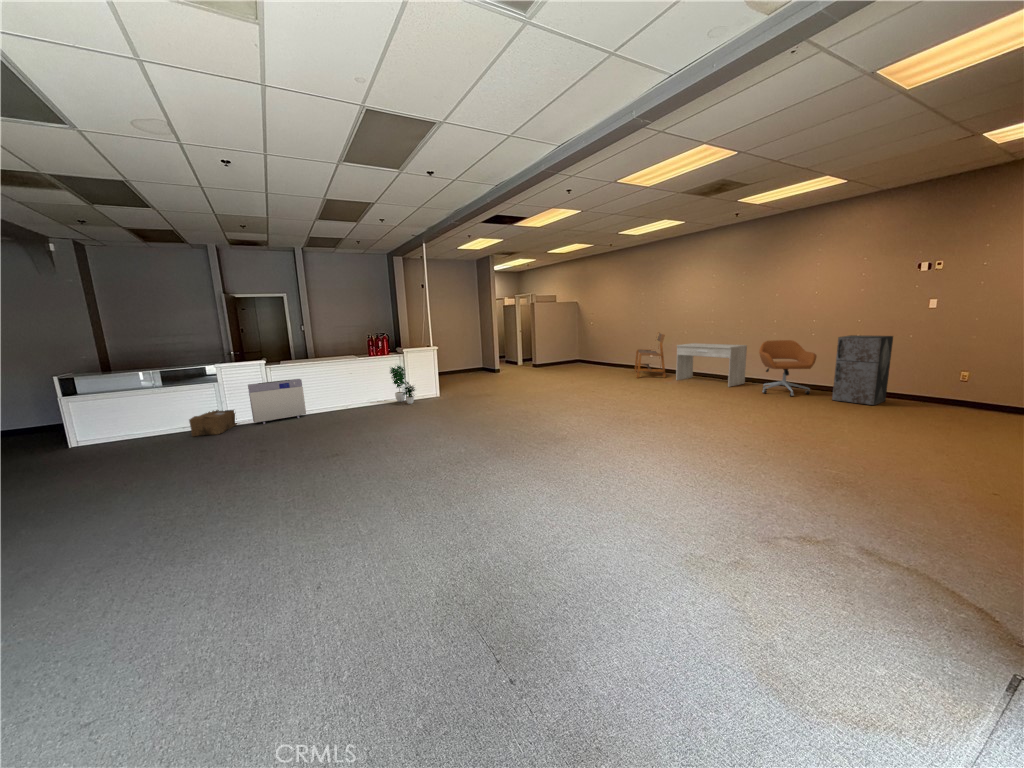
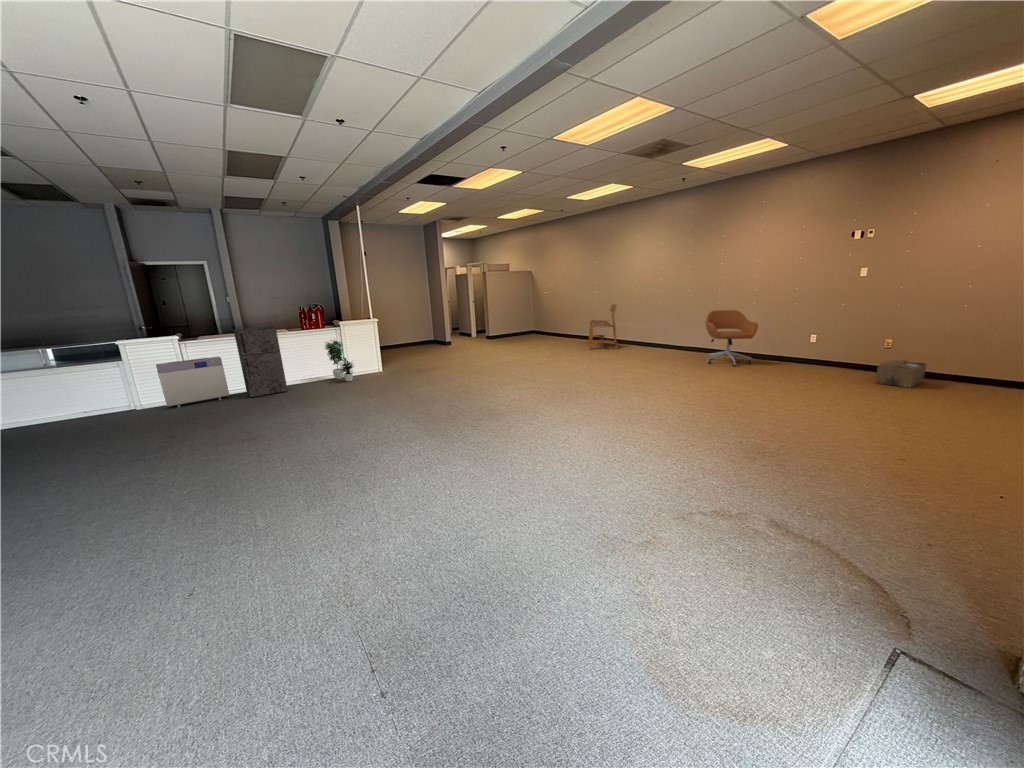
storage cabinet: present [832,335,893,405] -> present [234,327,288,397]
desk: present [676,343,747,387] -> none [627,314,695,357]
cardboard box: present [189,410,237,436] -> present [875,360,926,388]

